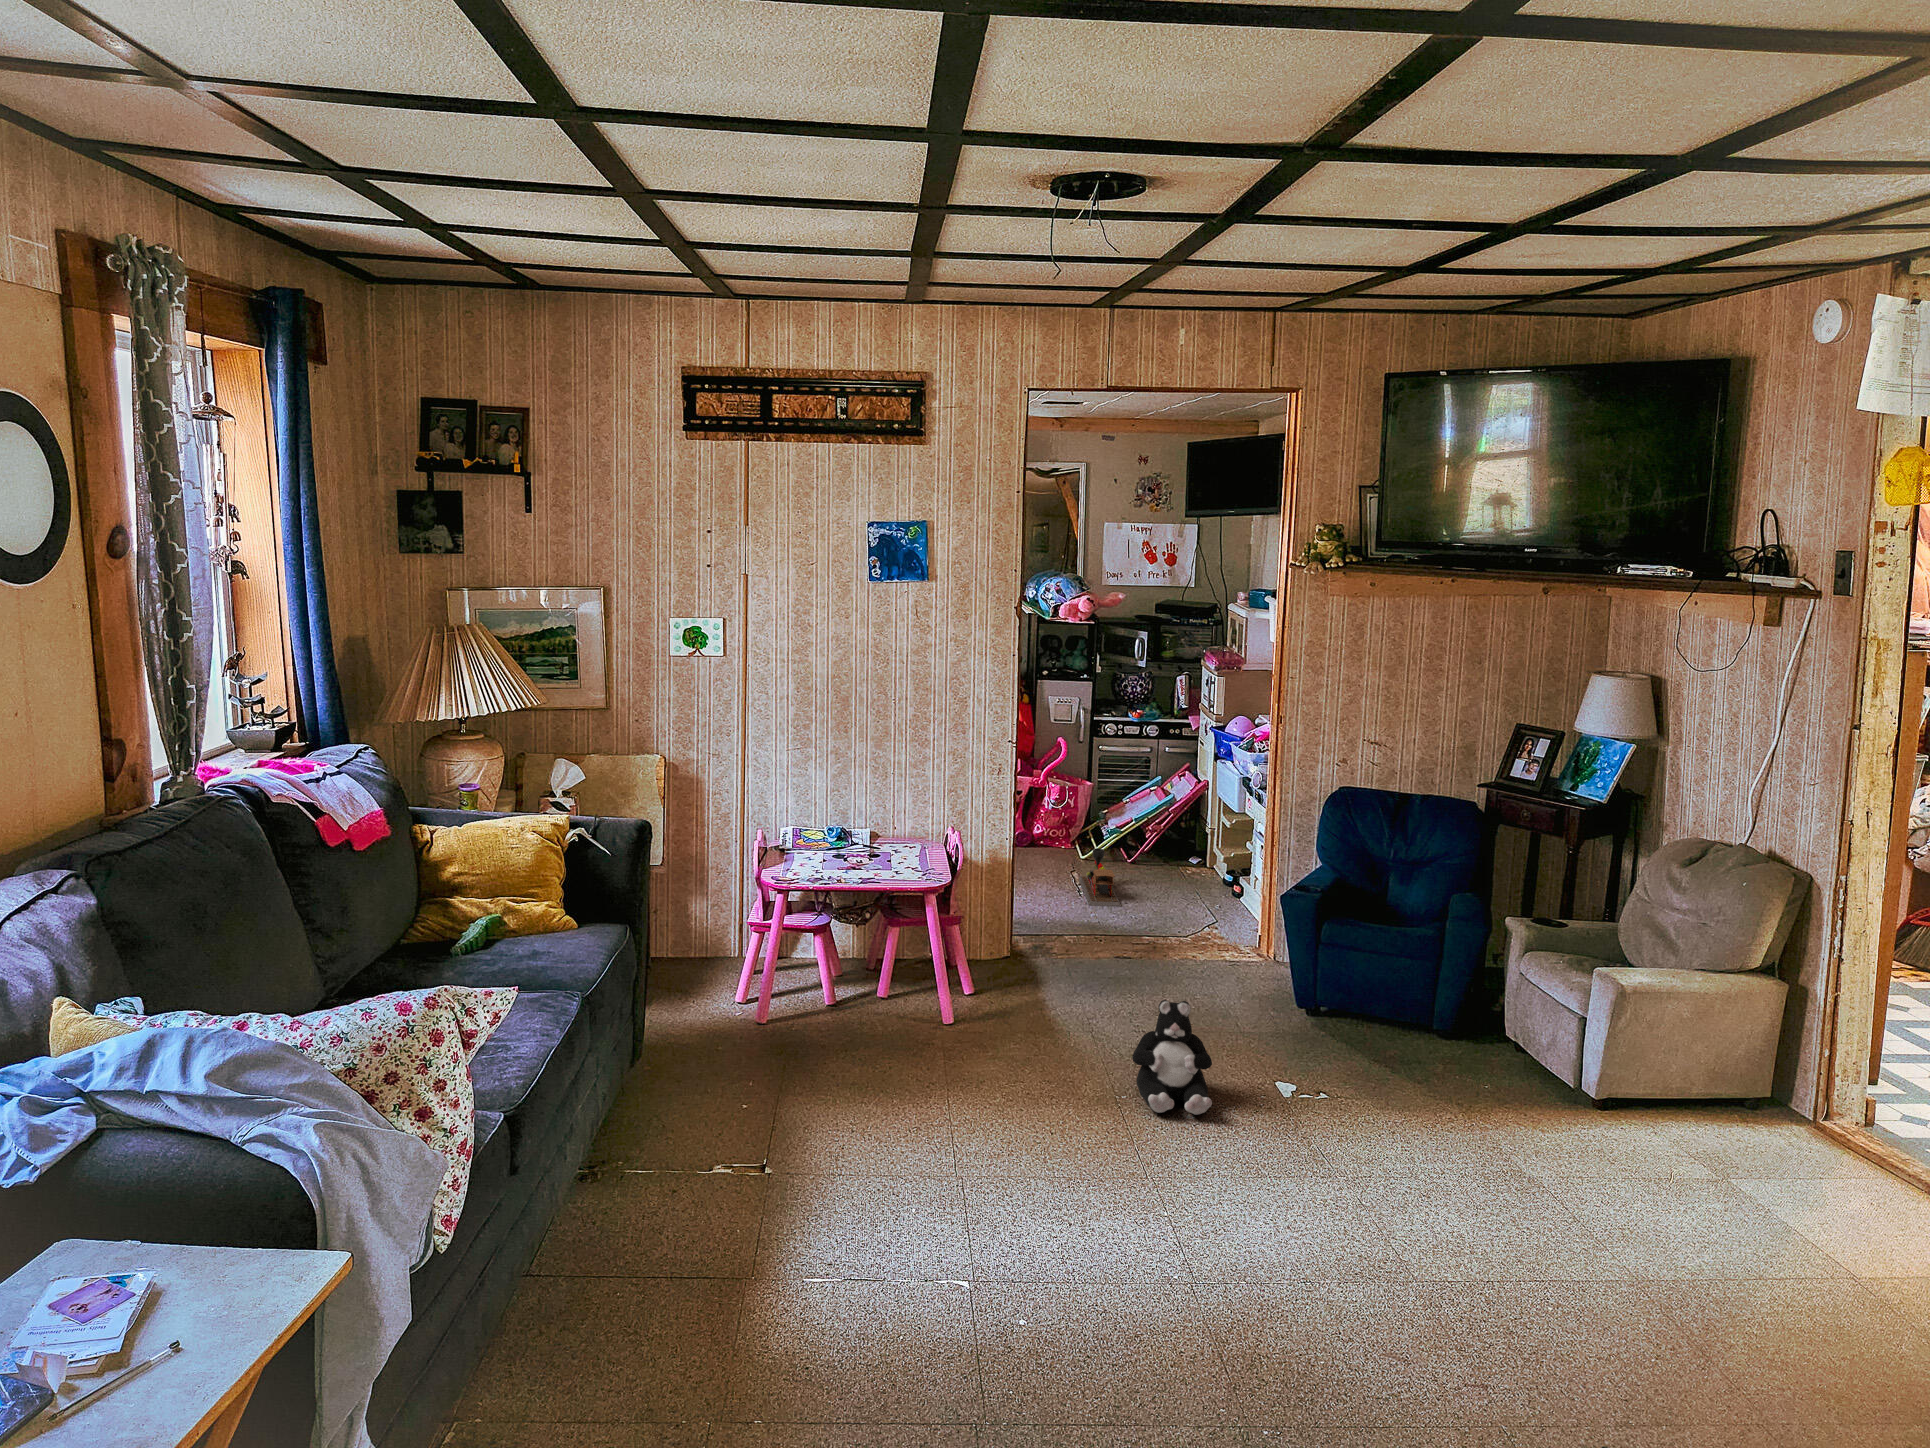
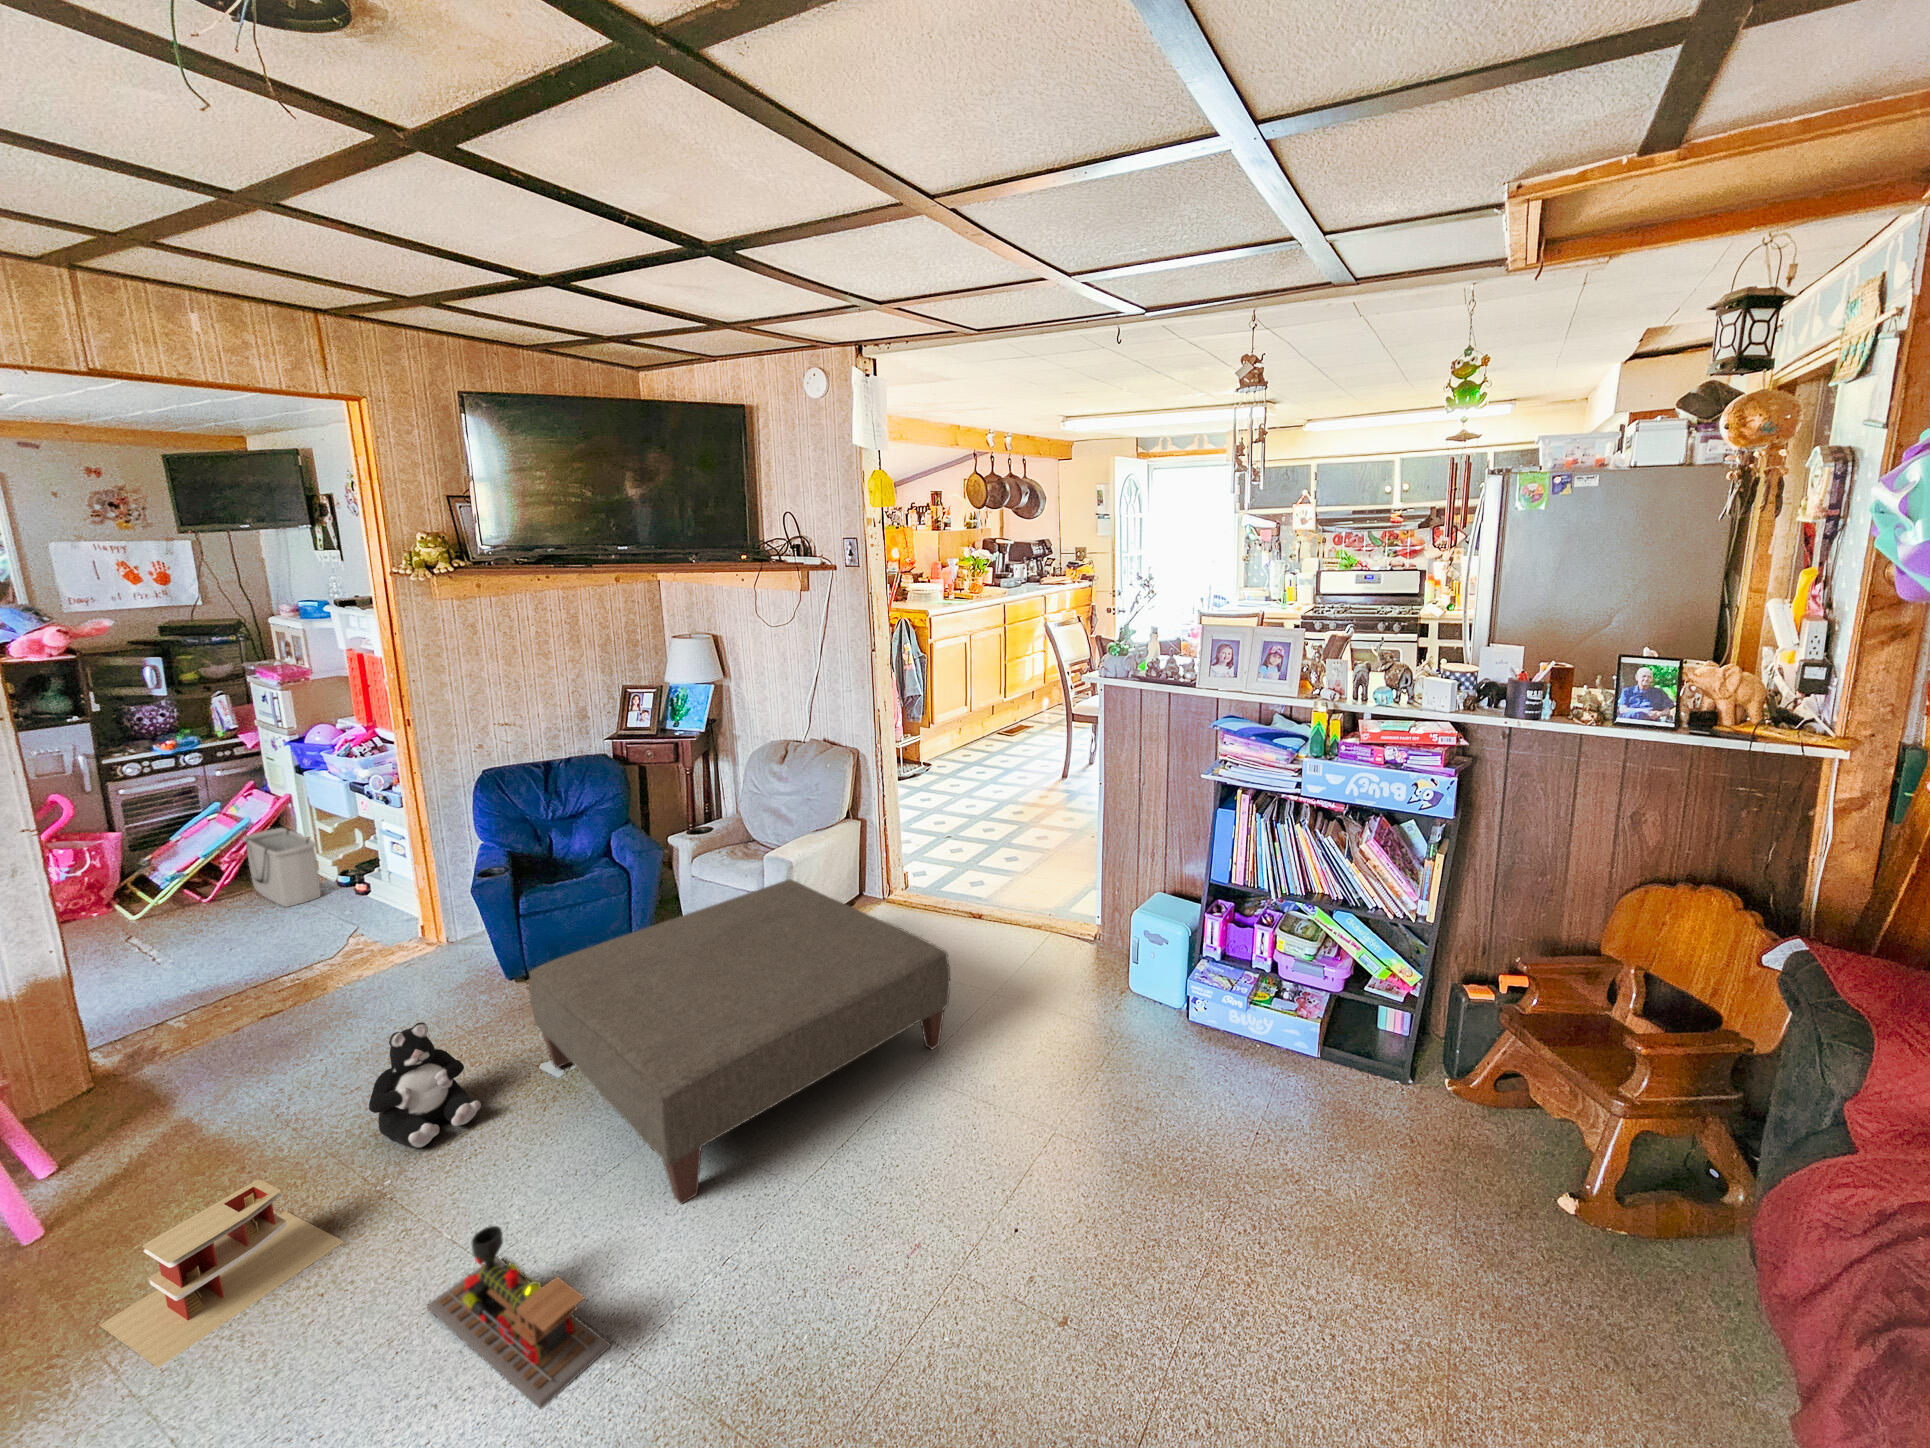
storage bin: none [1161,809,1210,886] -> present [243,828,321,907]
toy train: present [1079,848,1121,907] -> present [427,1226,611,1409]
ottoman: none [1283,997,1812,1361] -> present [529,879,950,1204]
toy house: none [945,1060,1077,1148] -> present [99,1180,344,1368]

